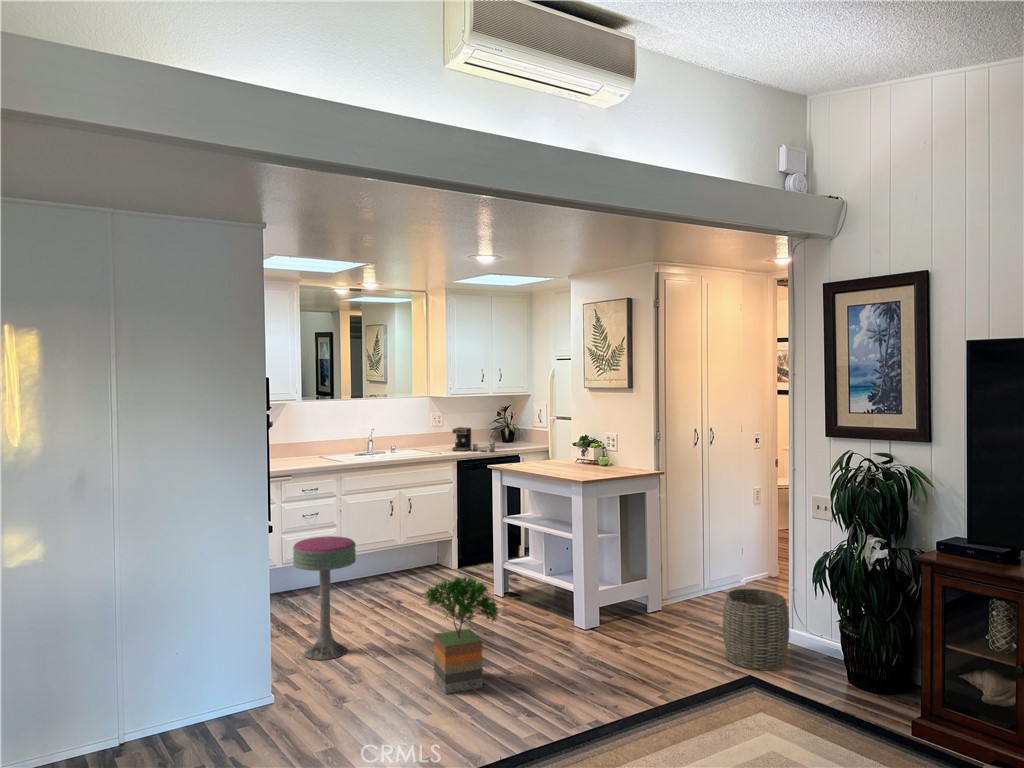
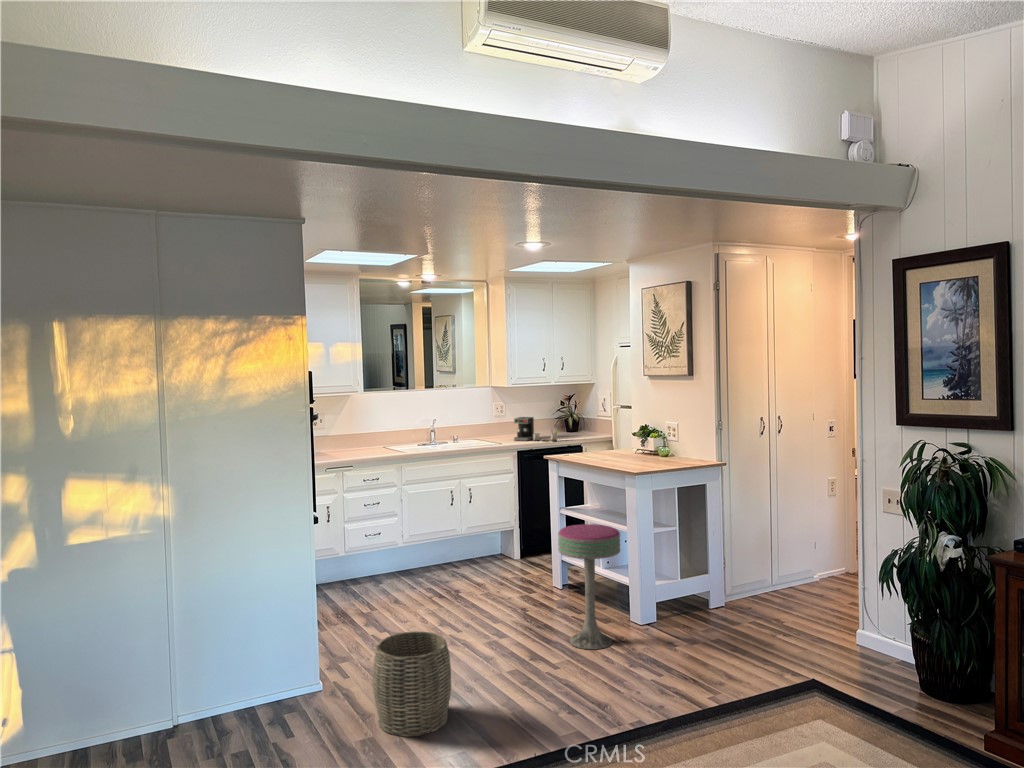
bar stool: present [293,536,356,660] -> present [558,524,620,650]
potted tree: present [425,577,499,694] -> none [467,568,544,688]
woven basket: present [723,589,789,671] -> present [373,631,451,737]

